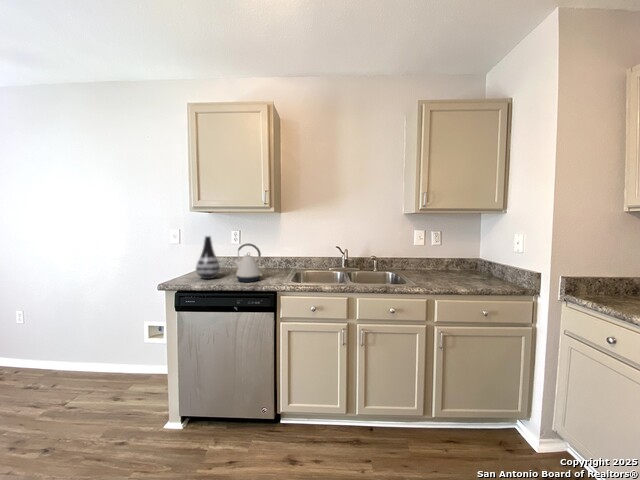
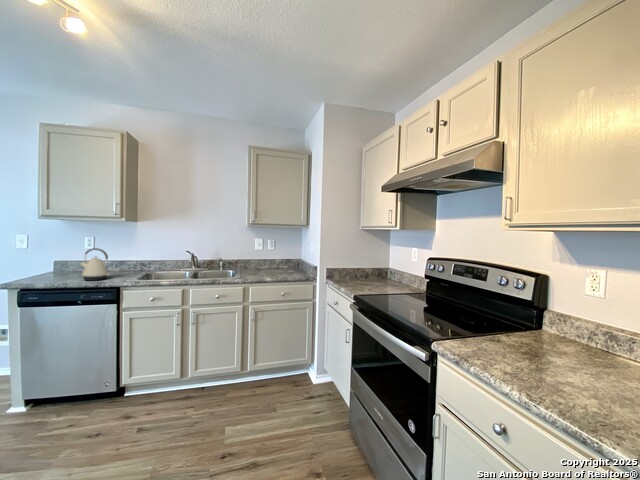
vase: present [196,236,220,279] -> none [39,242,67,280]

